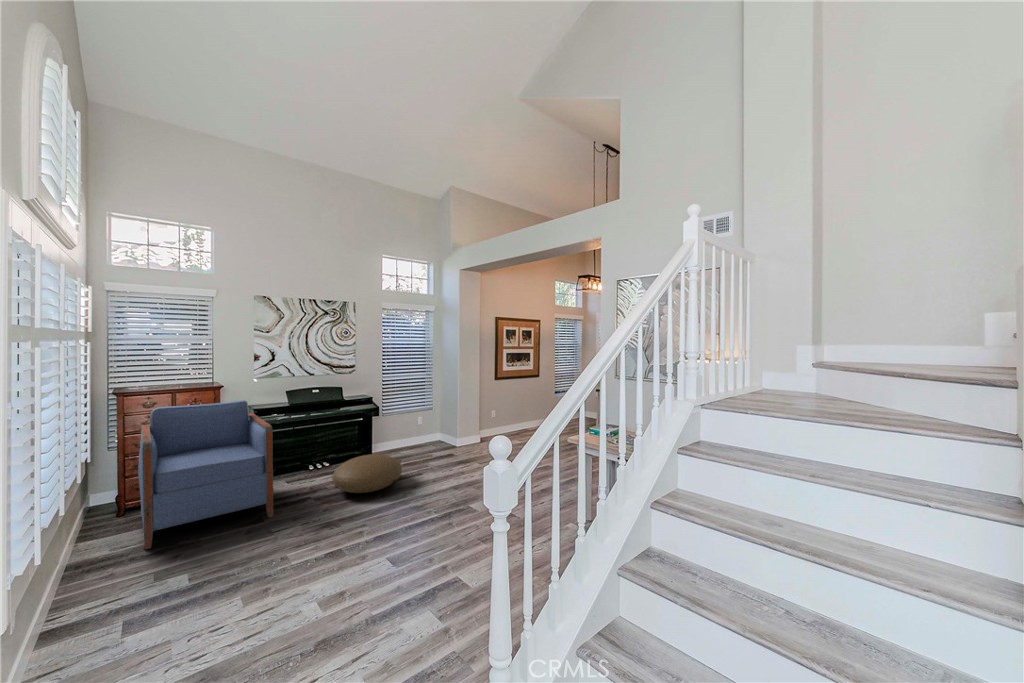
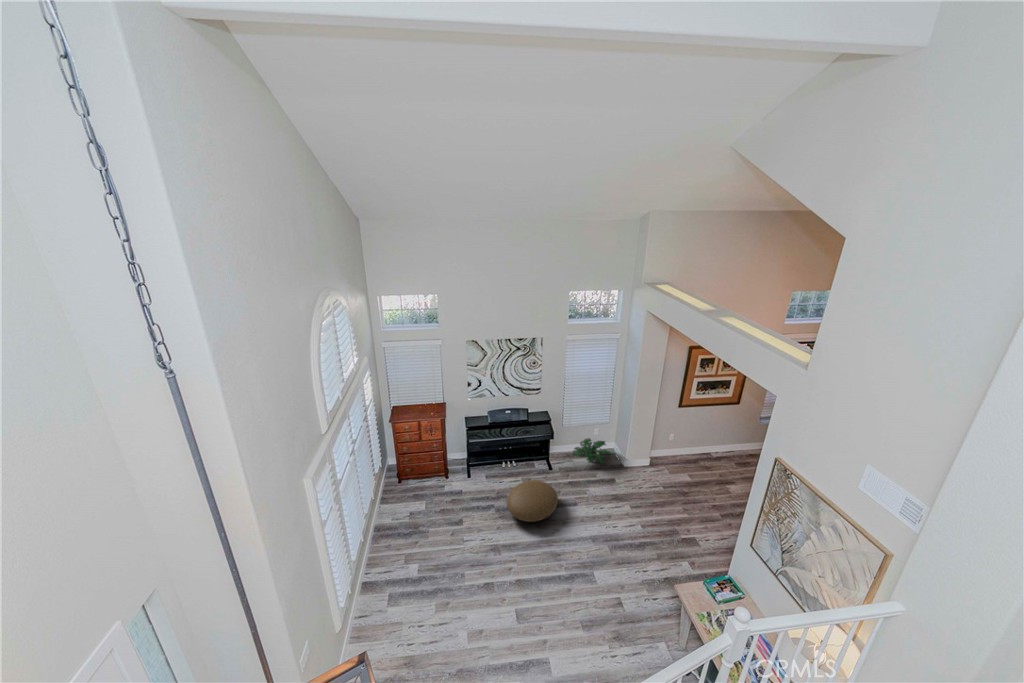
armchair: present [138,400,273,549] -> none [397,431,467,527]
potted plant: none [400,426,446,450] -> present [573,438,612,464]

